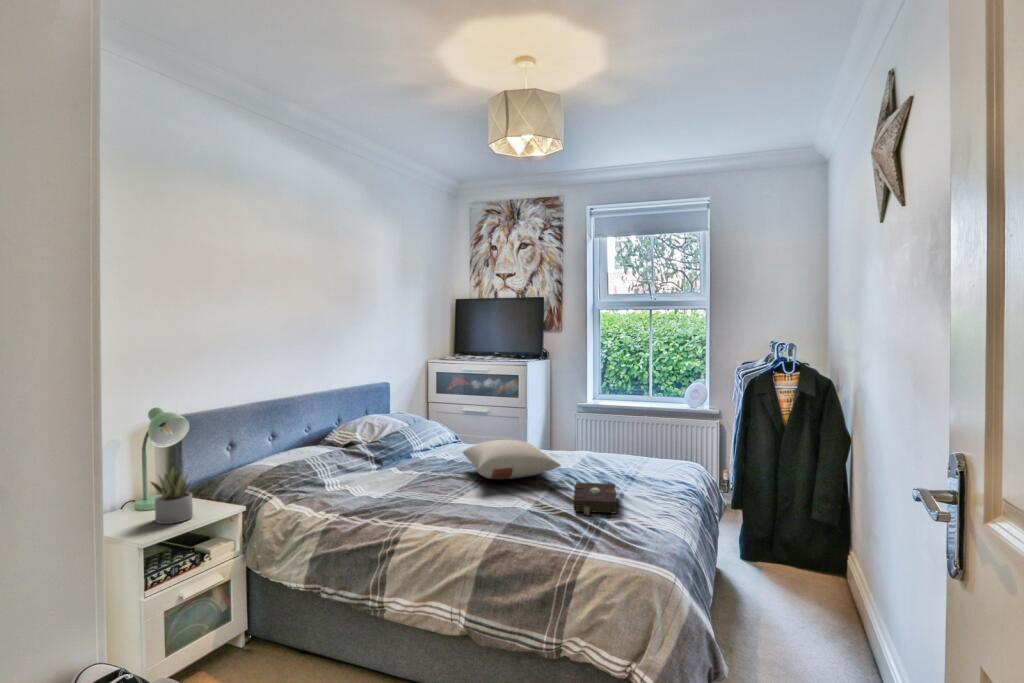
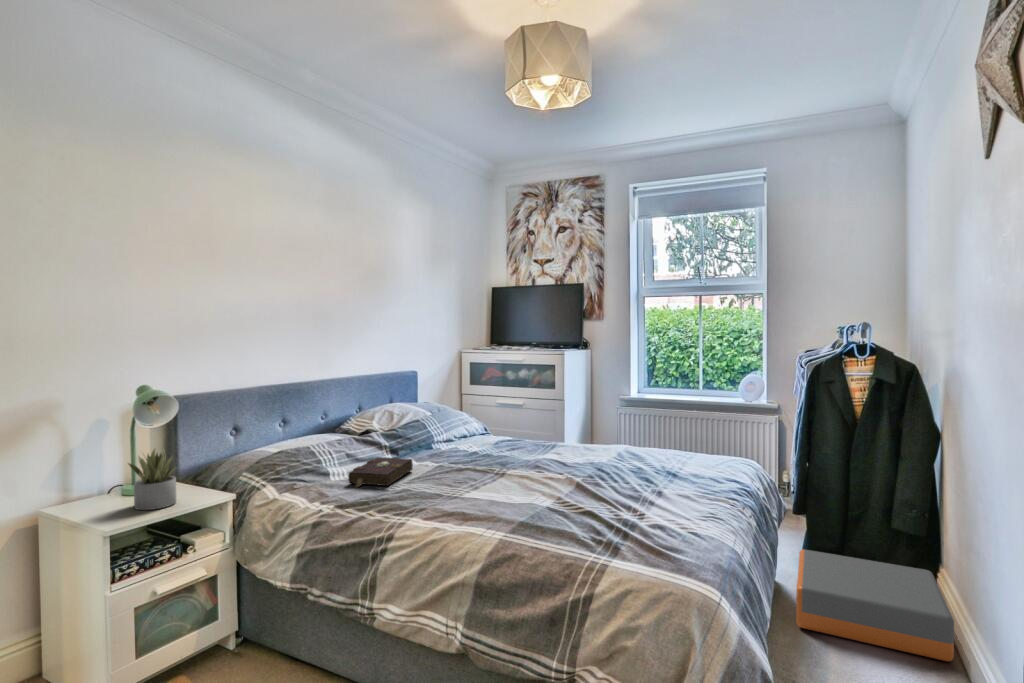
pillow: present [463,440,561,479] -> none [484,429,590,472]
book: present [574,483,617,516] -> present [348,457,413,487]
storage box: none [733,540,854,626] -> present [796,549,954,661]

